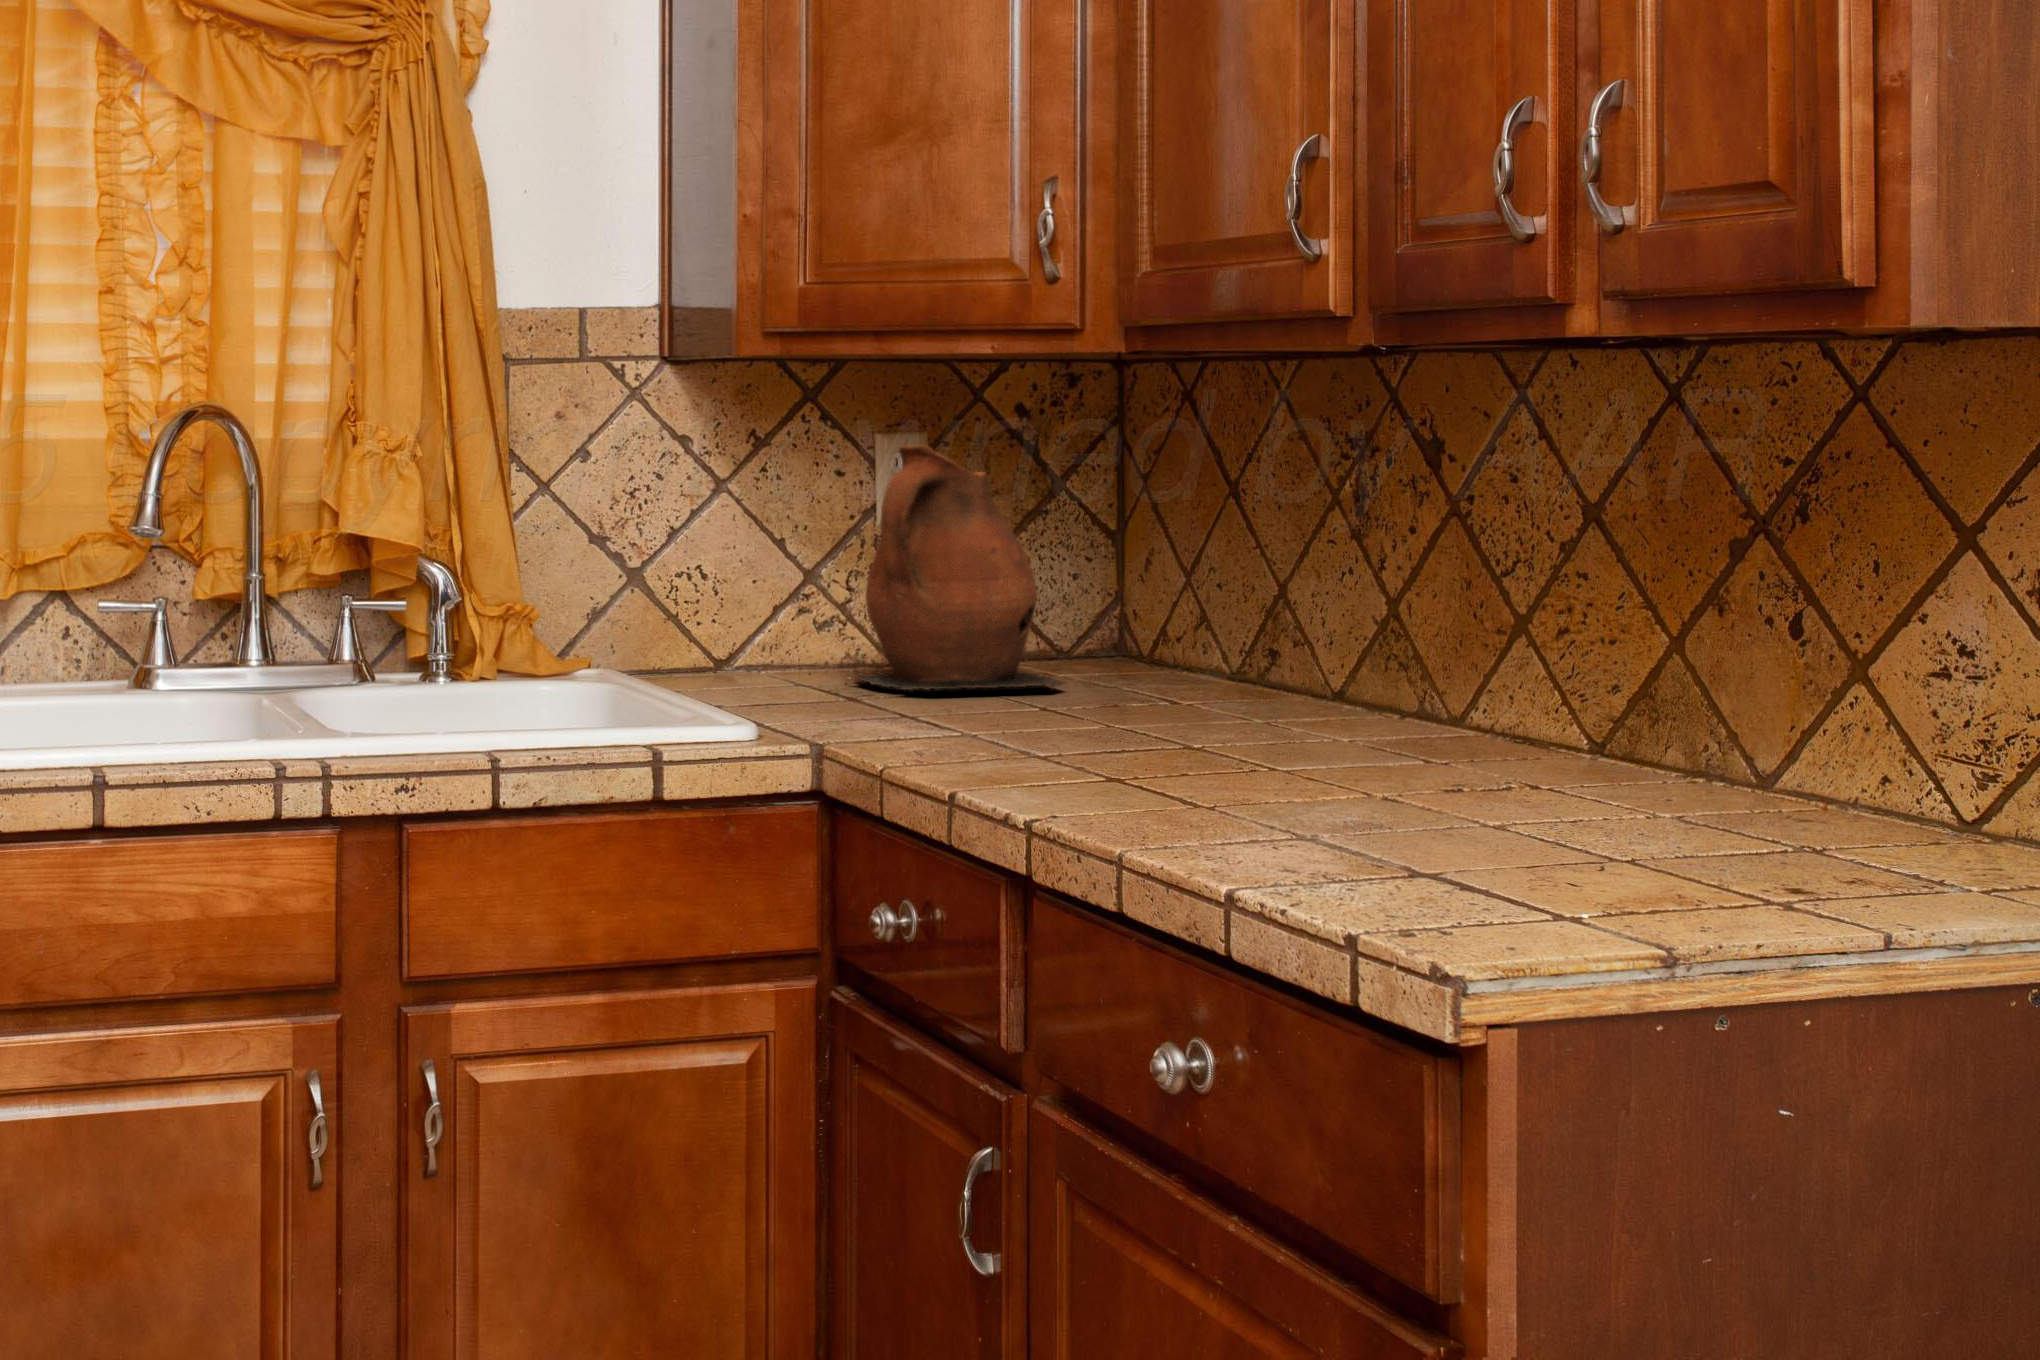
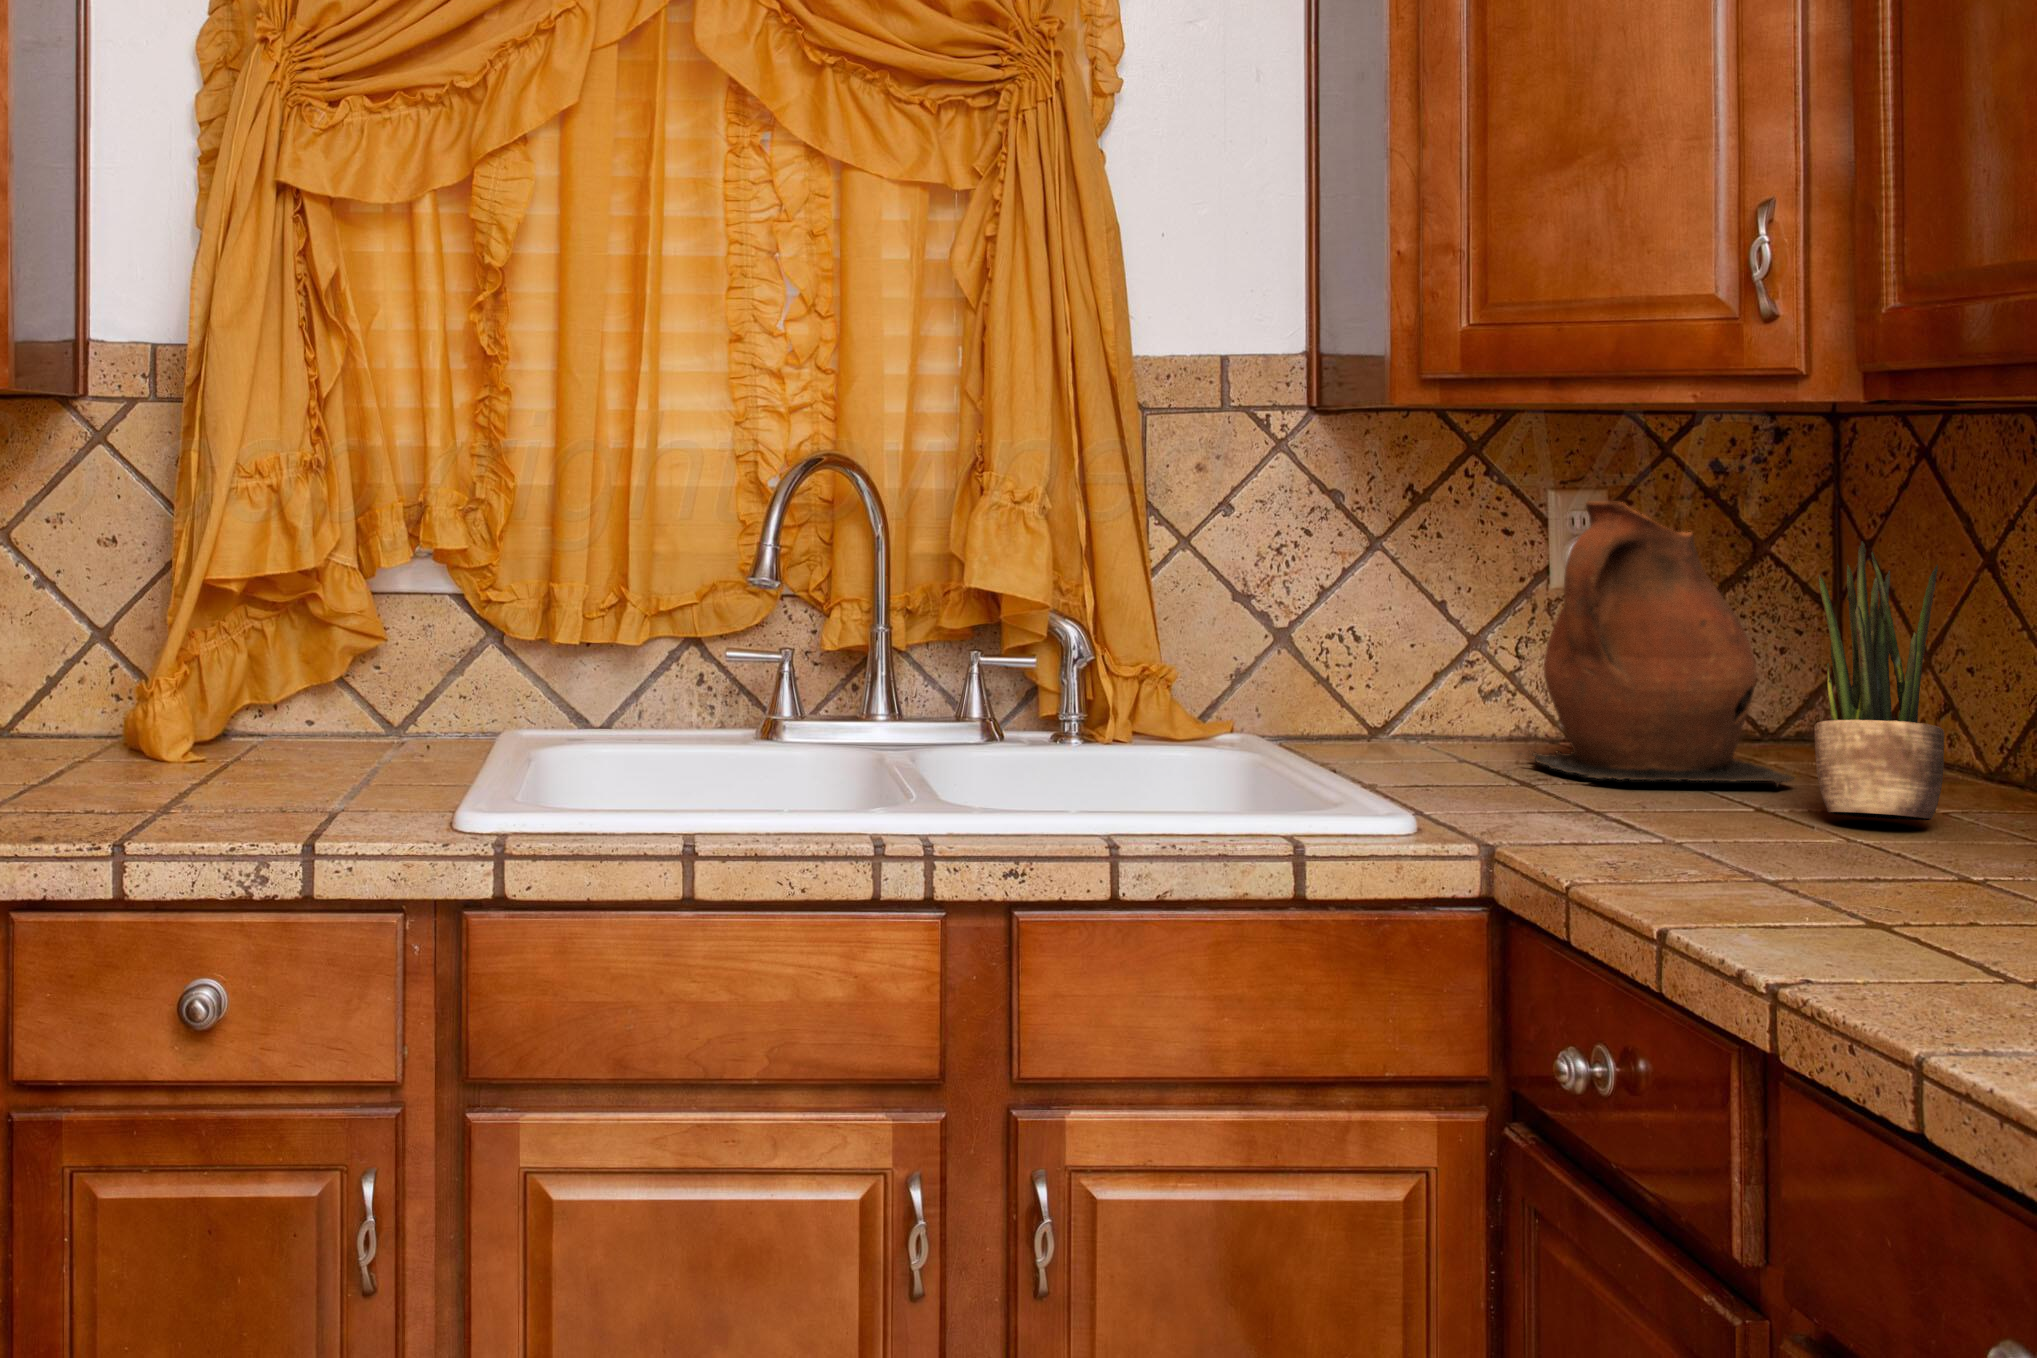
potted plant: none [1076,475,1171,709] -> present [1814,541,1944,820]

